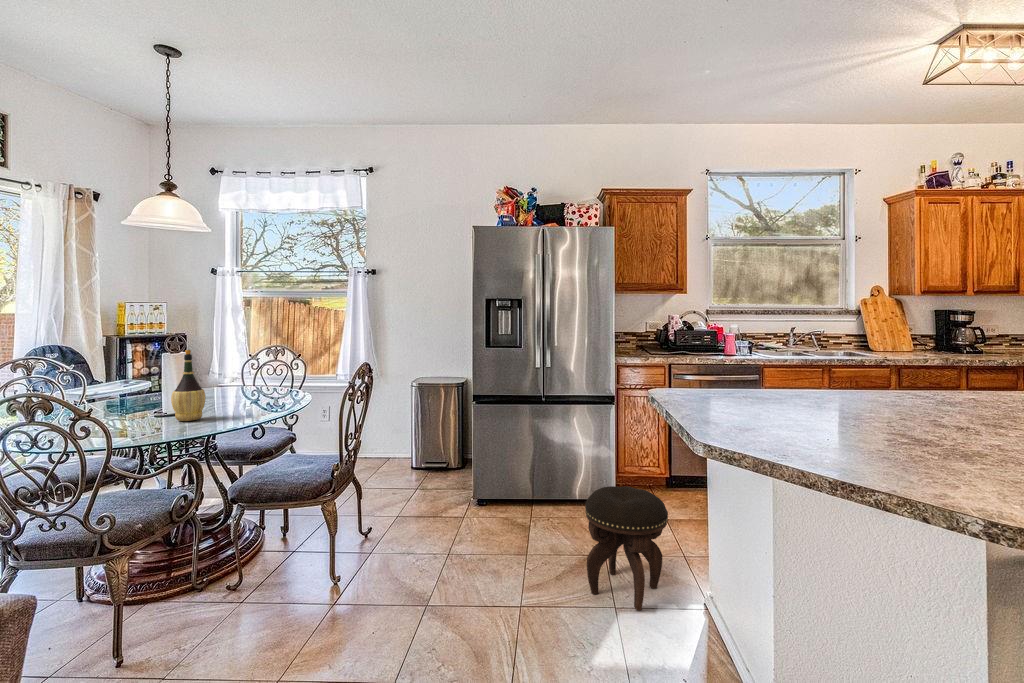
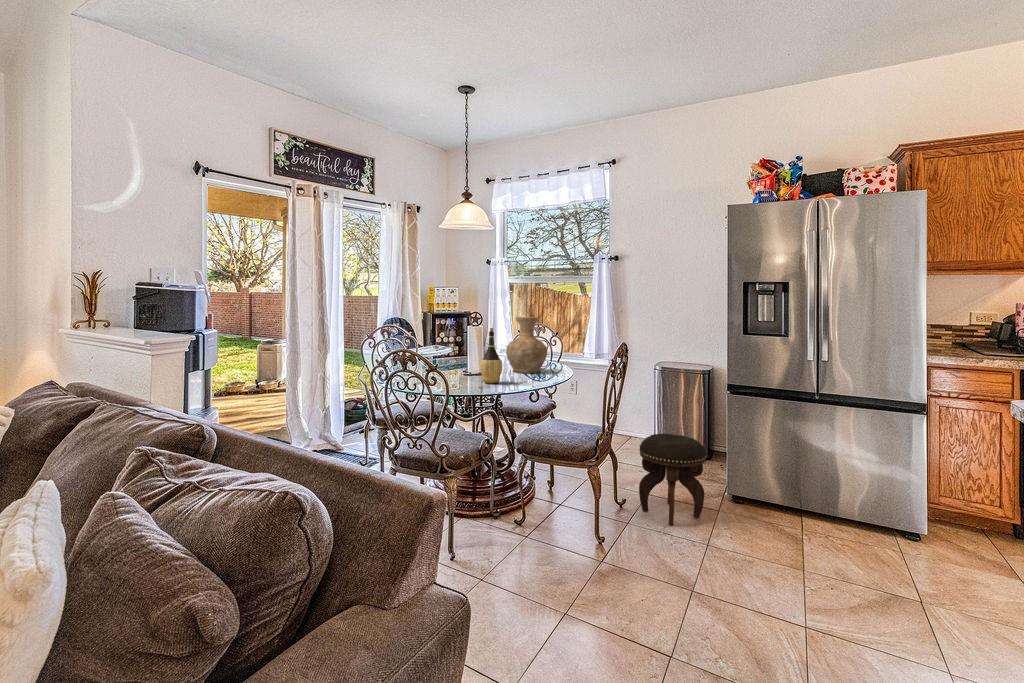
vase: none [221,335,277,403] -> present [506,317,547,373]
footstool: present [585,486,668,611] -> present [639,434,706,525]

